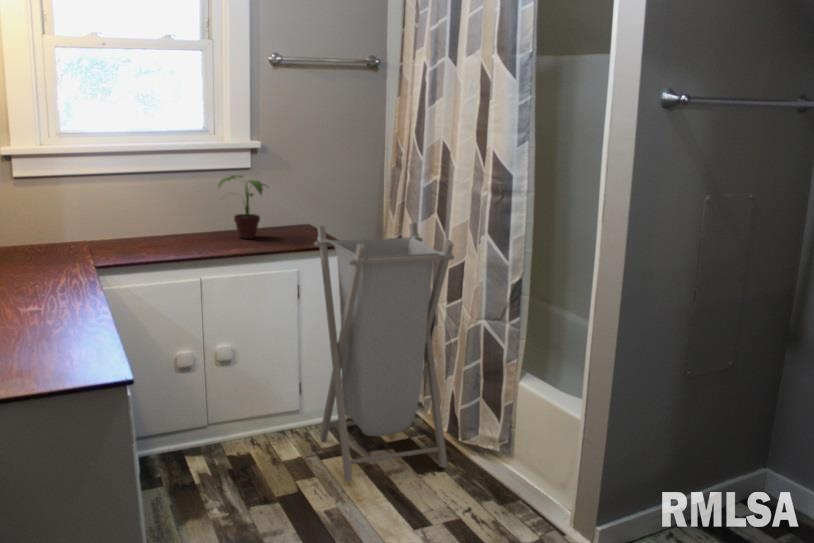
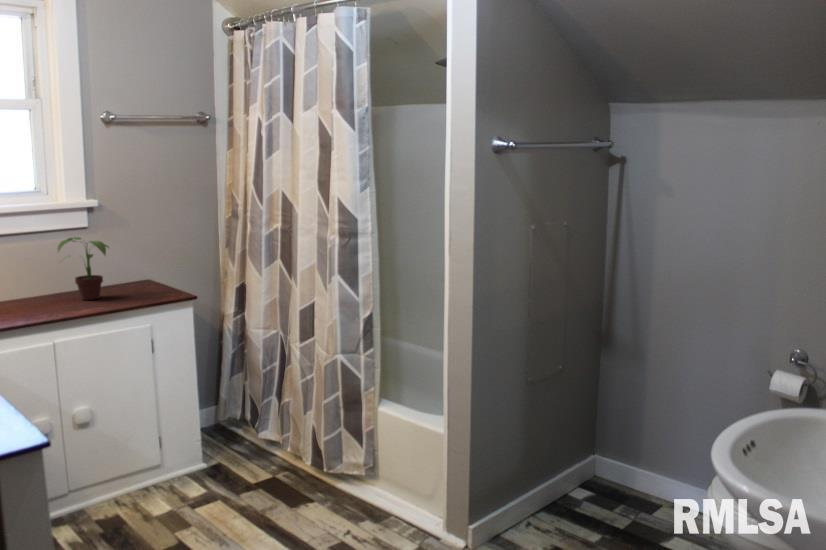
laundry hamper: present [314,223,454,482] -> none [168,270,318,527]

